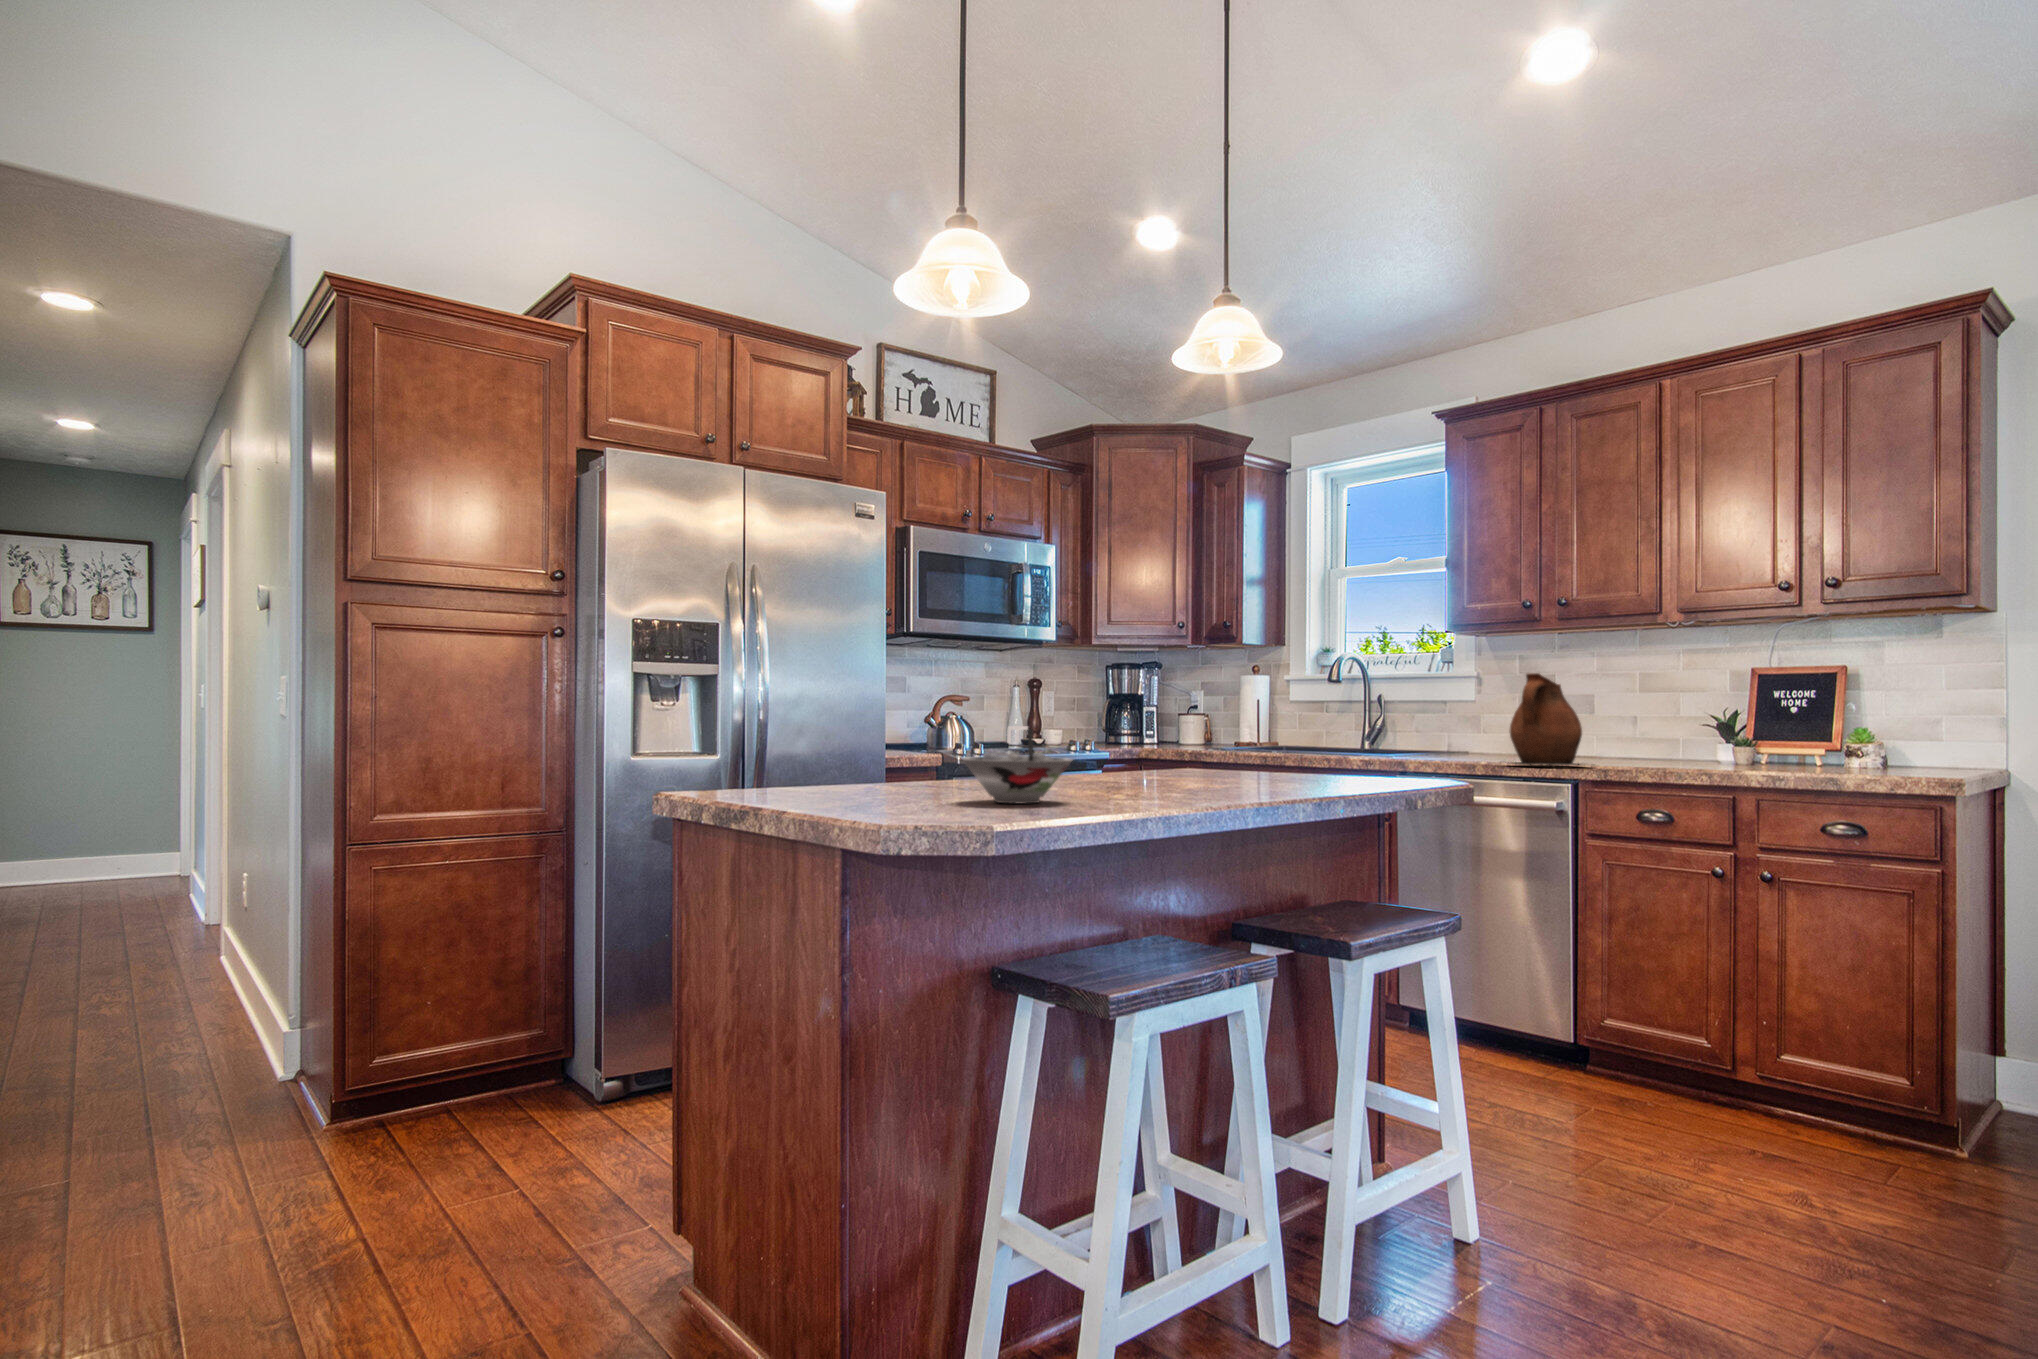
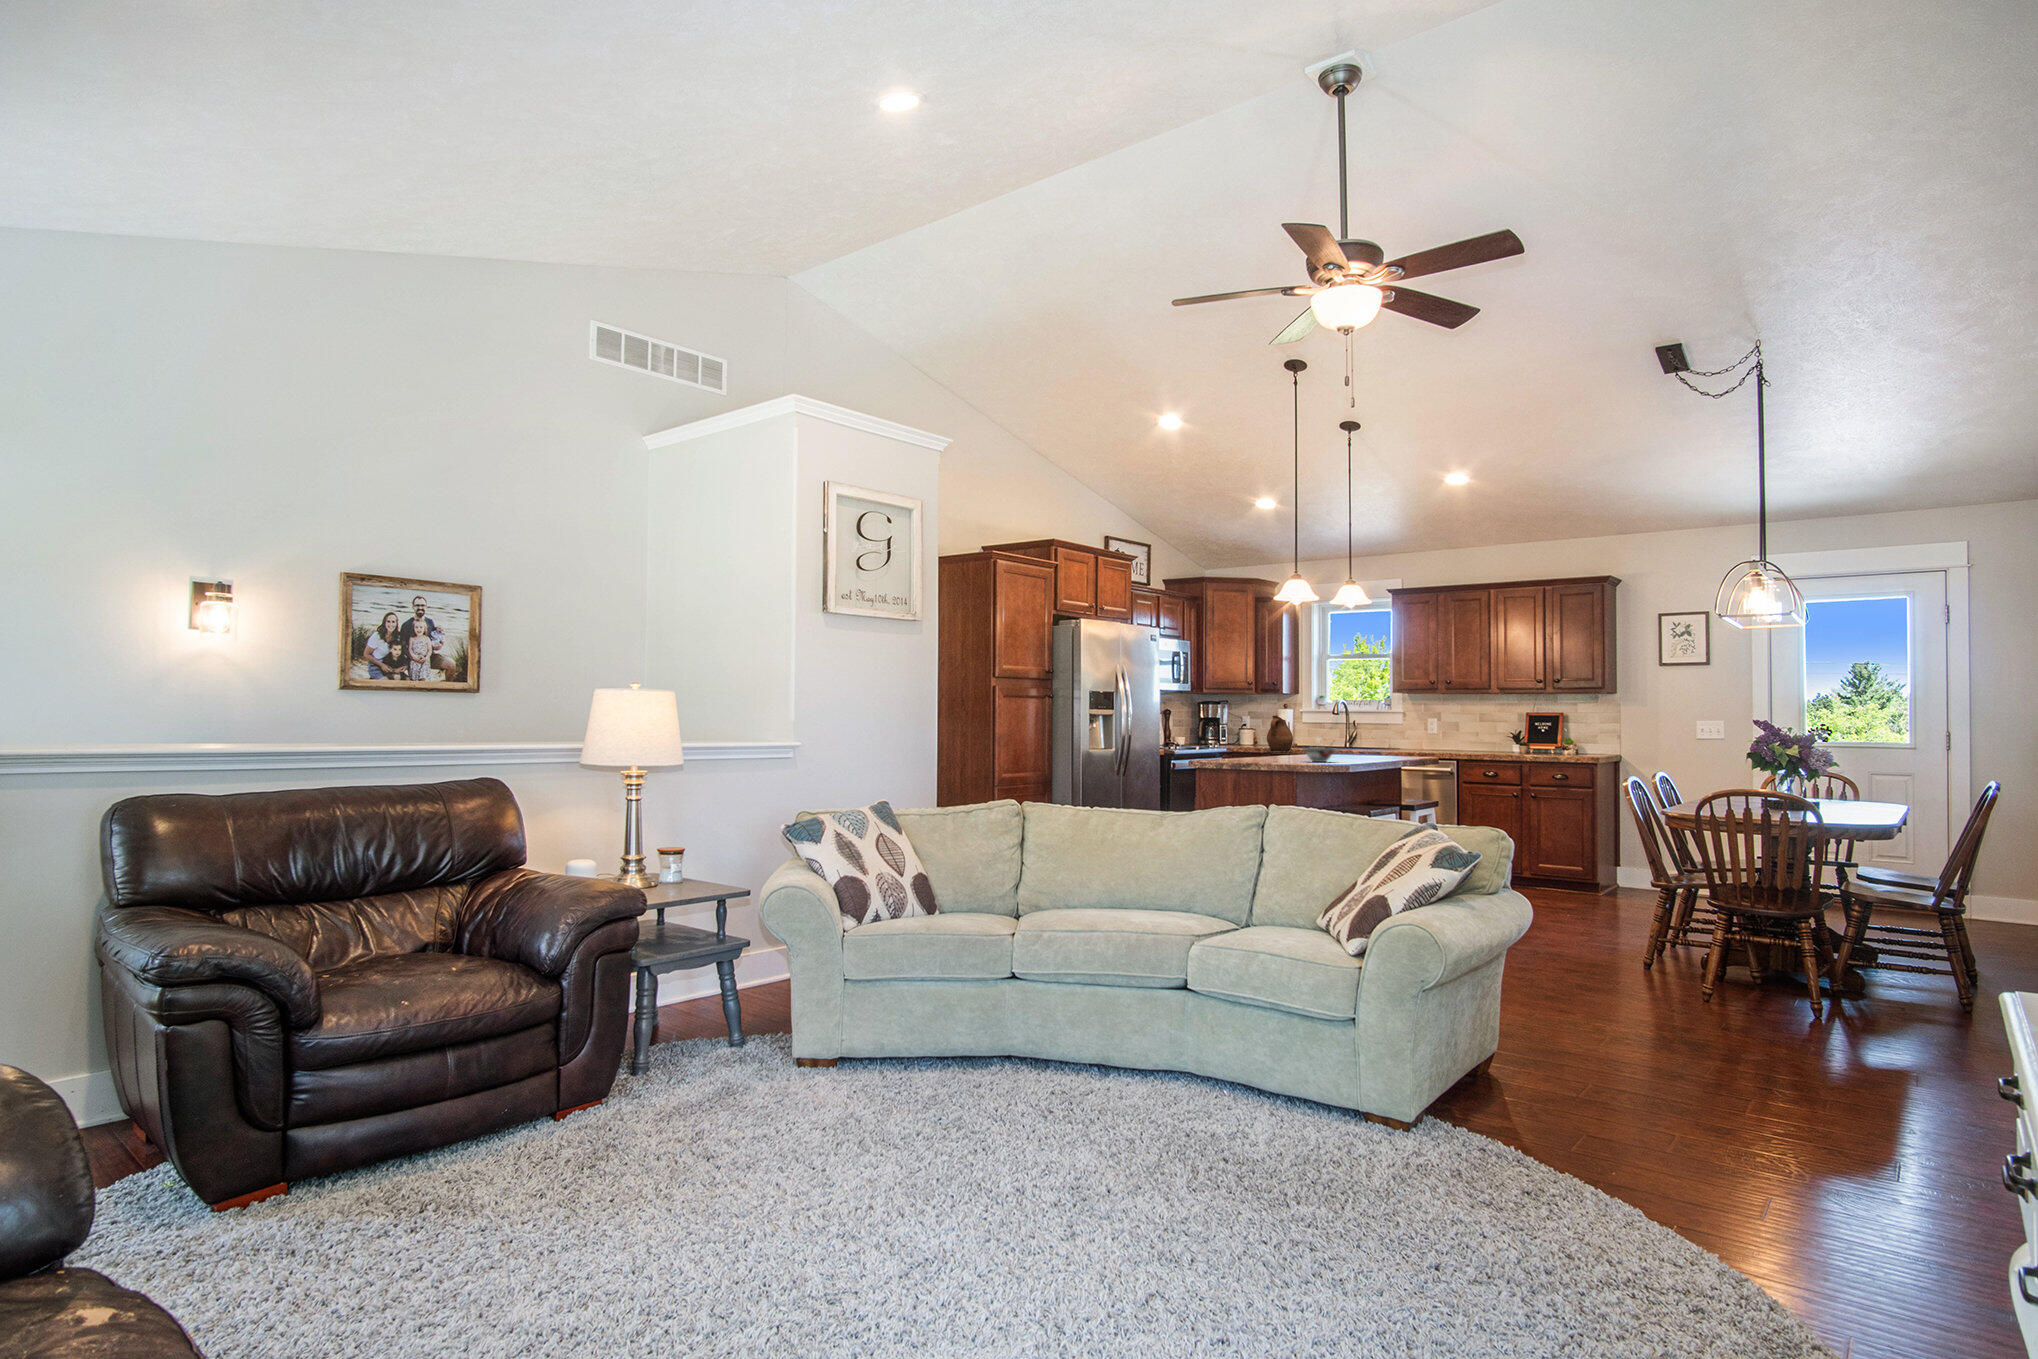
ceramic pitcher: present [1508,673,1582,765] -> present [1267,716,1293,752]

